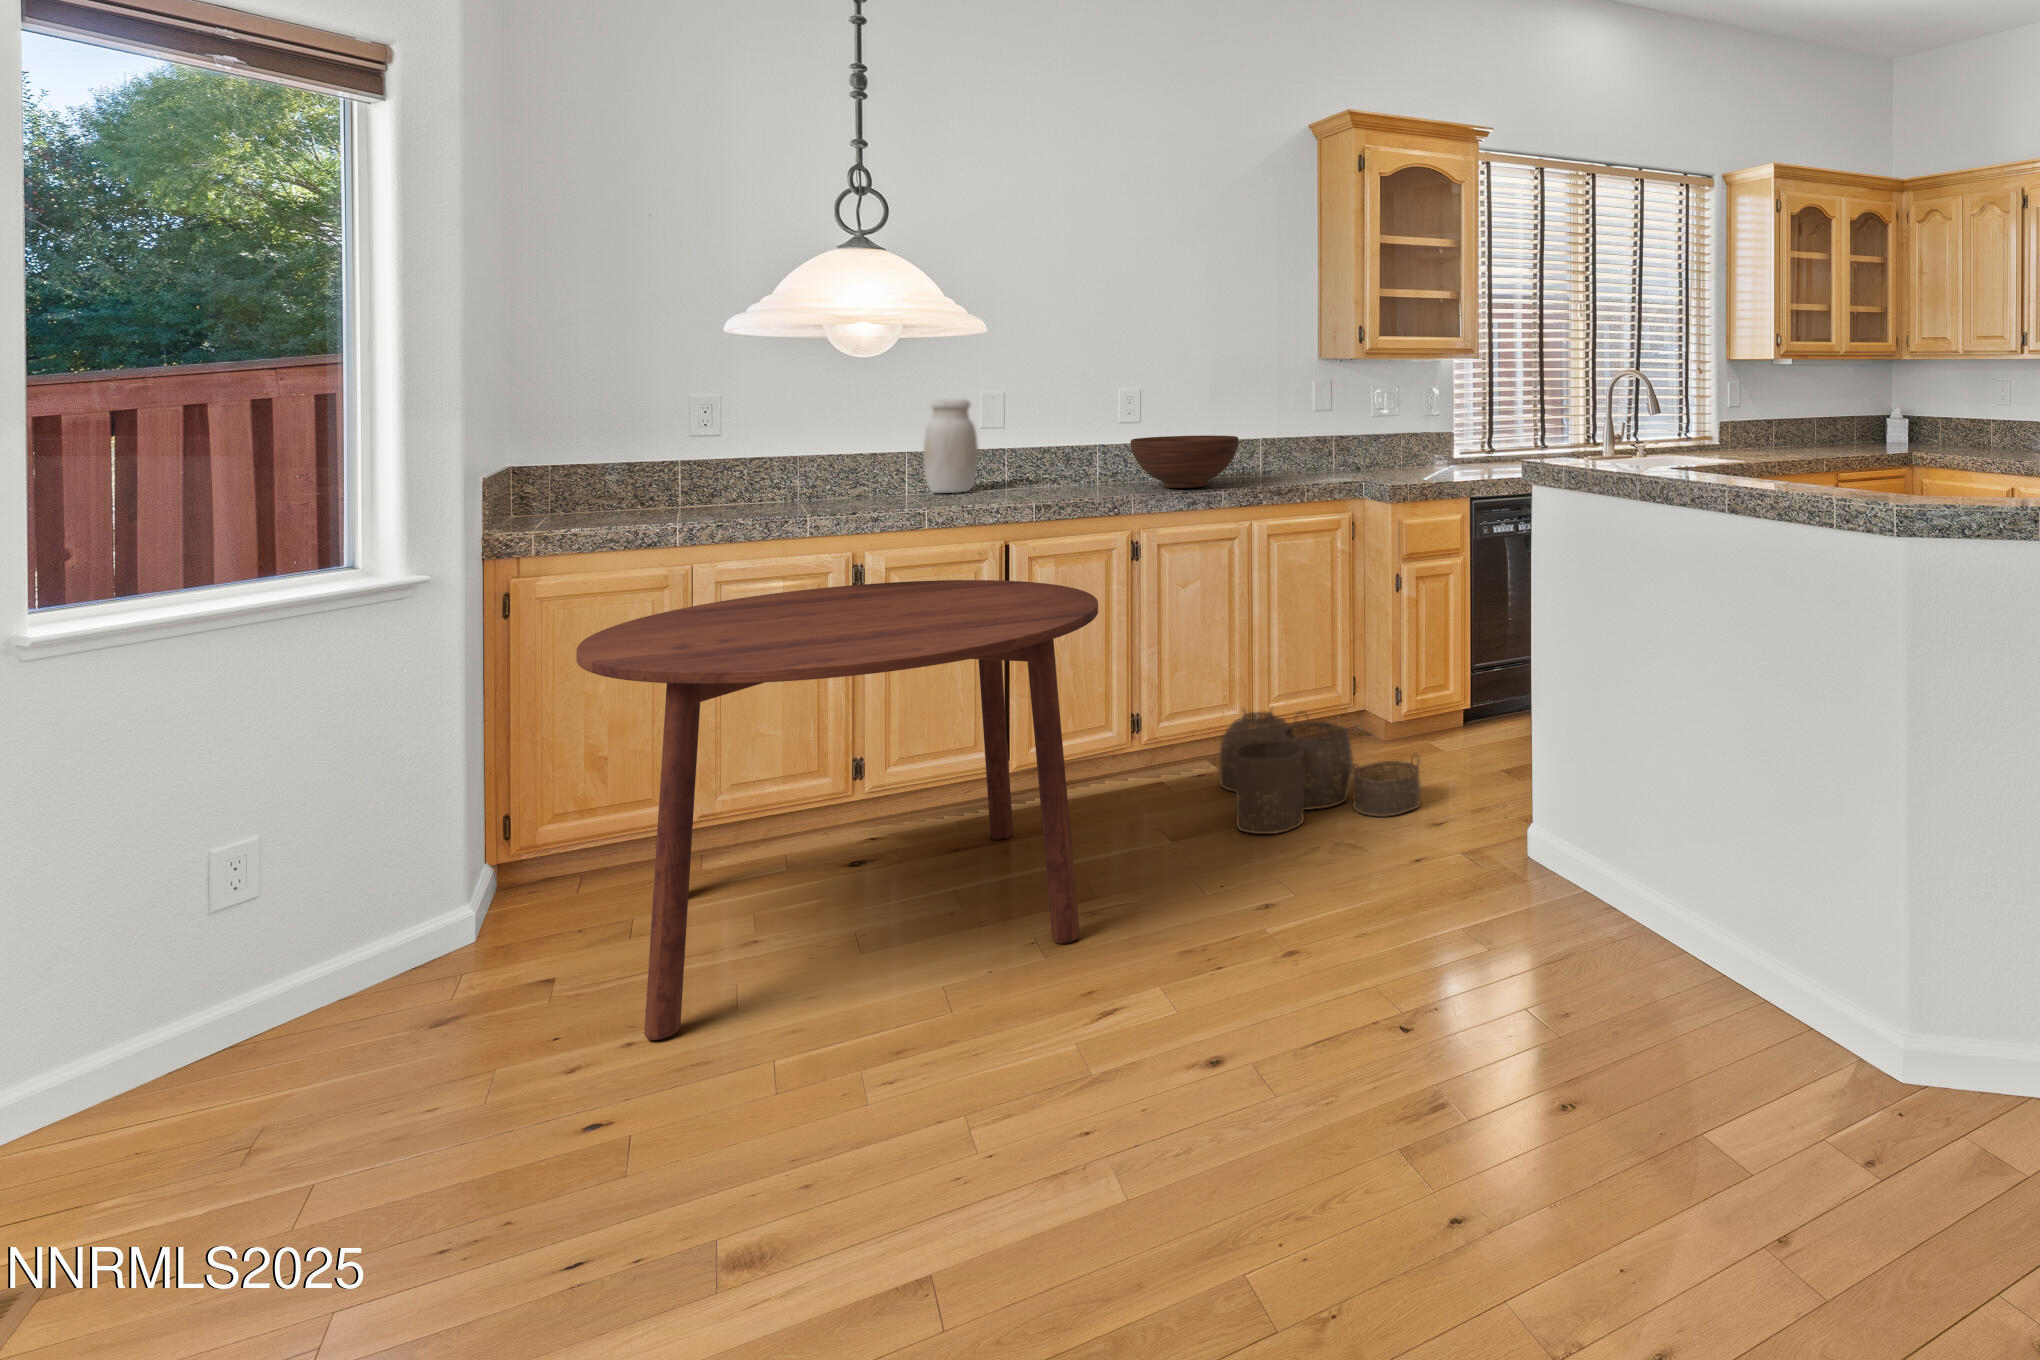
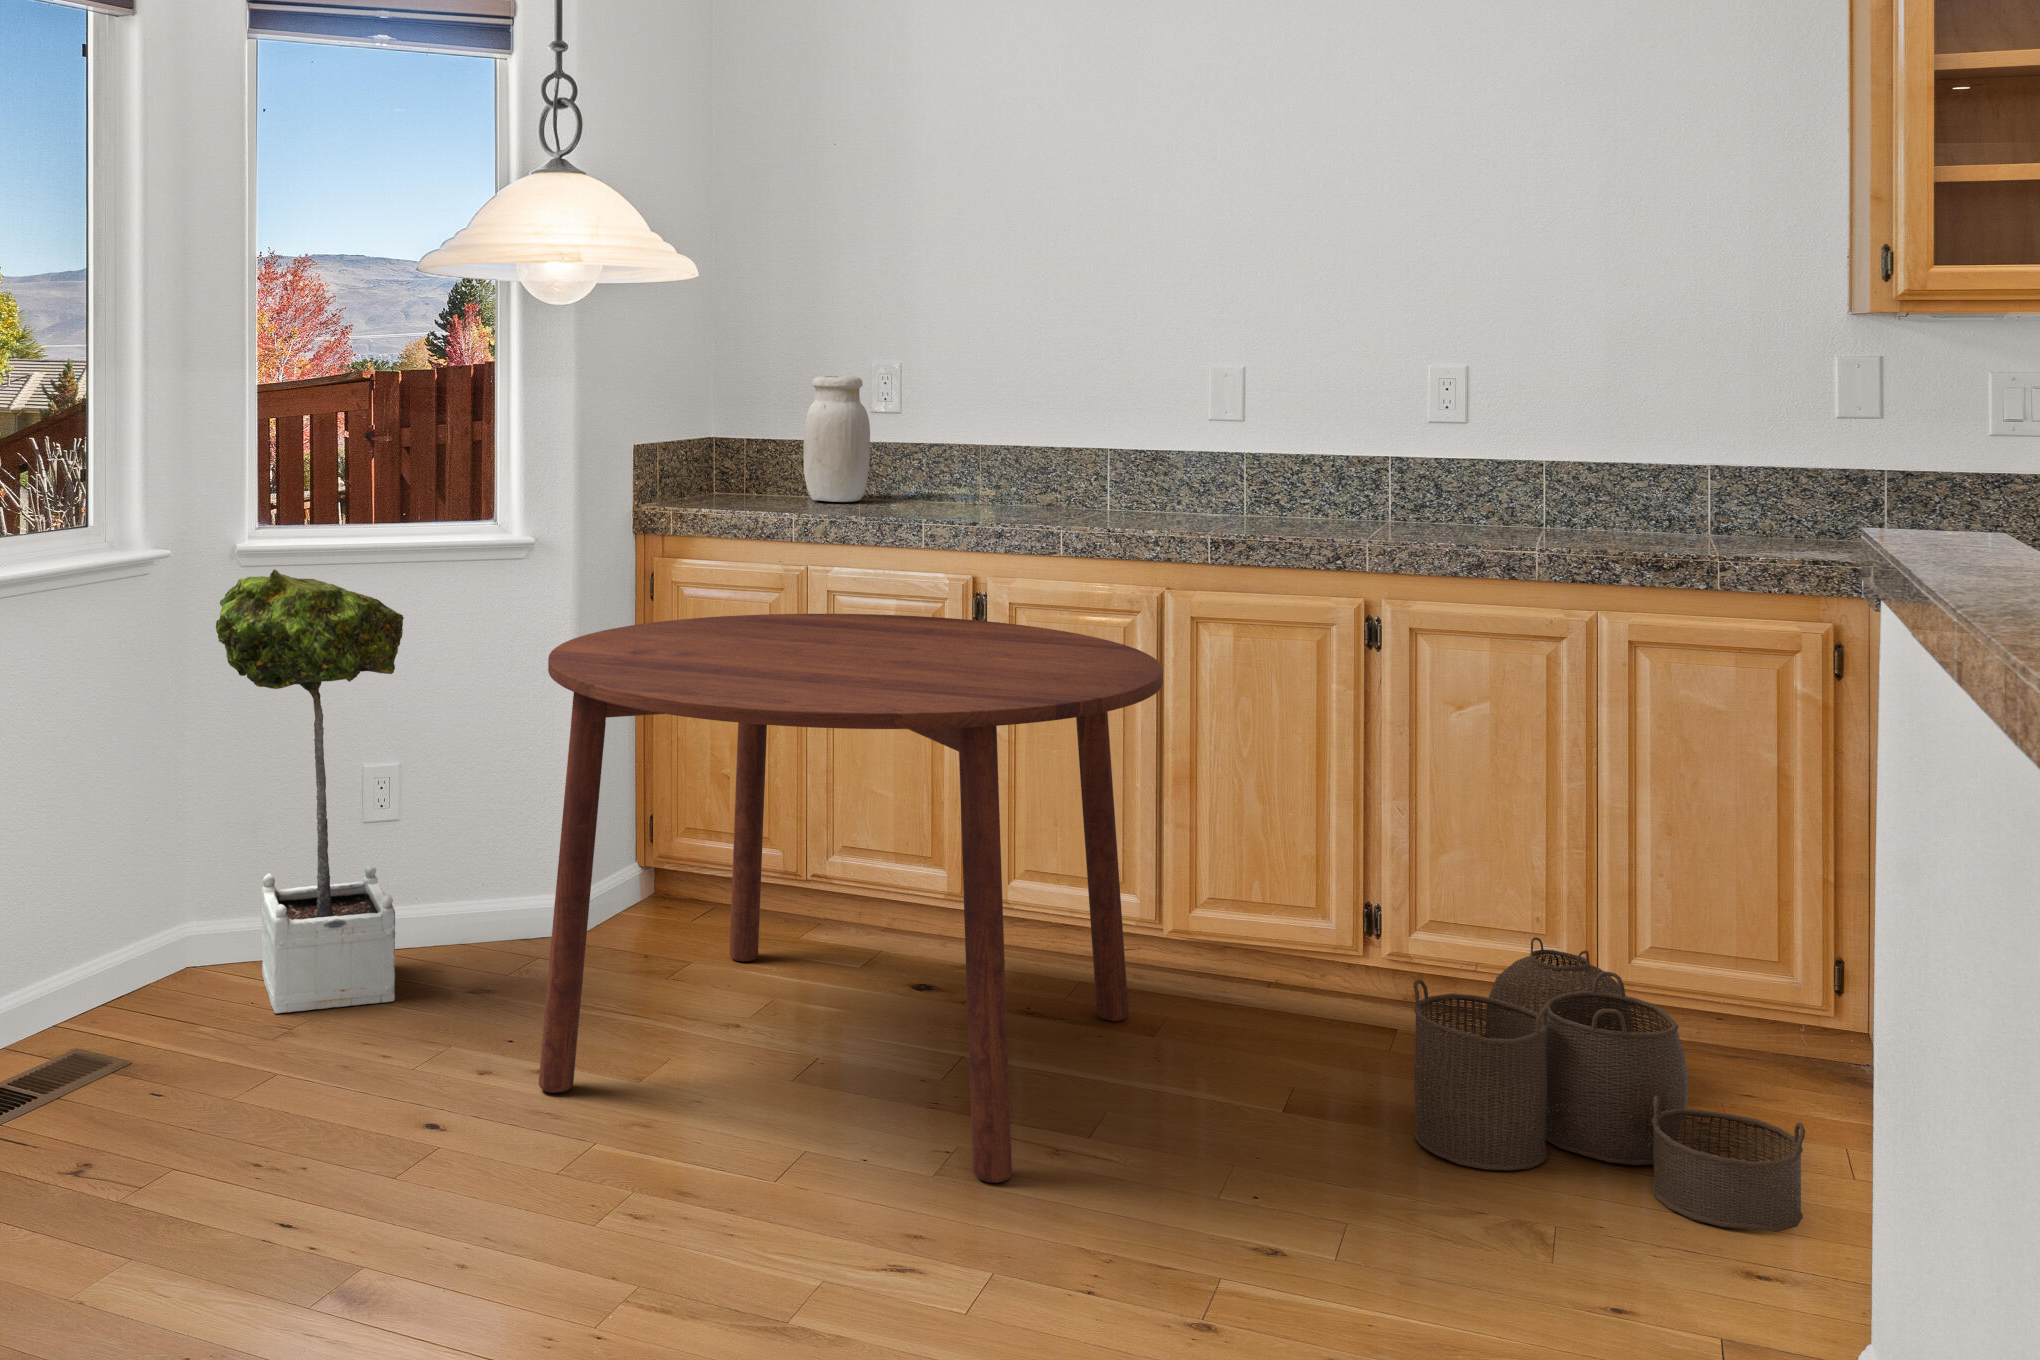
jar: present [923,399,978,493] -> present [803,376,870,502]
fruit bowl: present [1131,435,1238,488] -> none [1406,452,1602,542]
potted tree: none [66,641,358,1122] -> present [216,569,404,1013]

